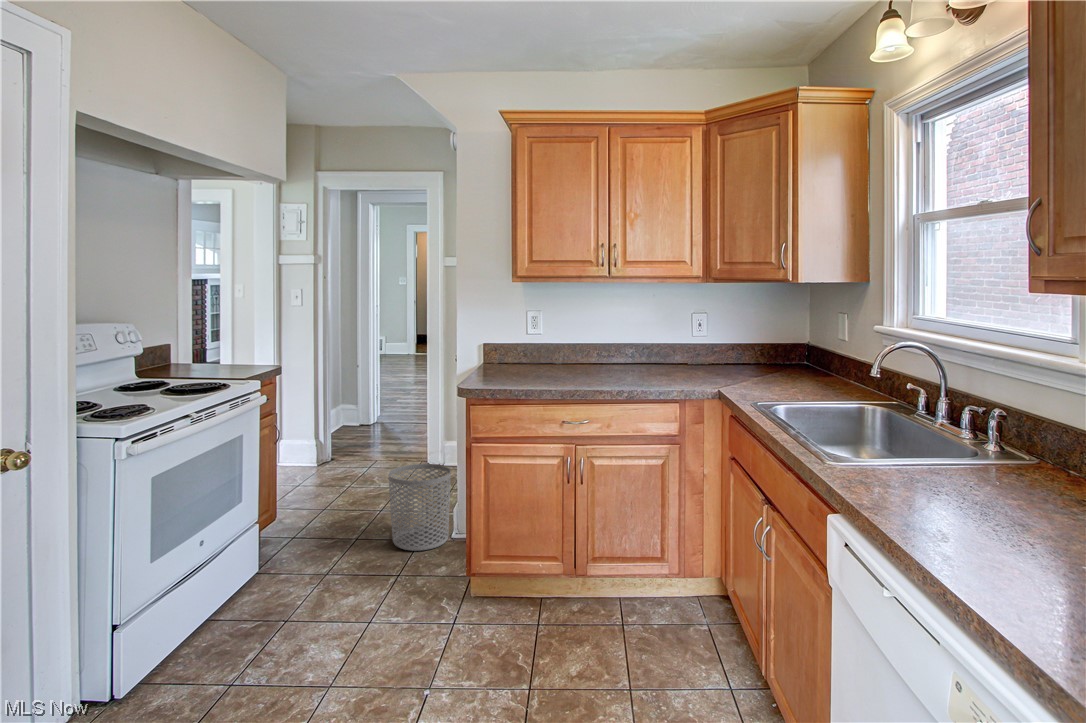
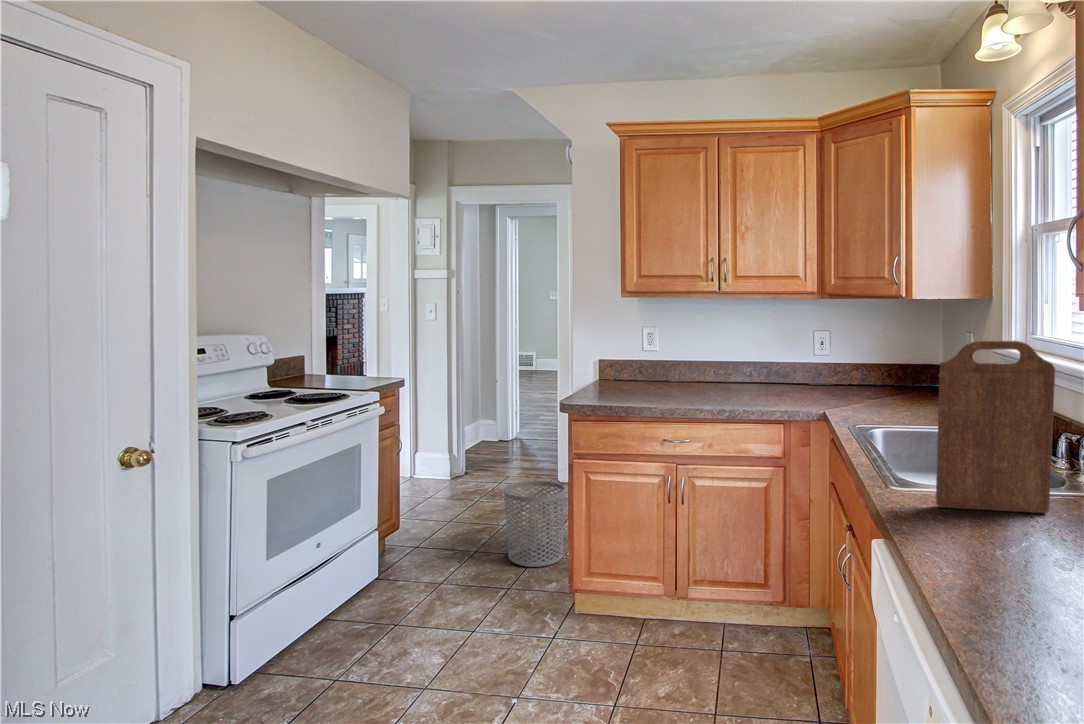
cutting board: none [881,315,990,478] -> present [936,341,1055,513]

